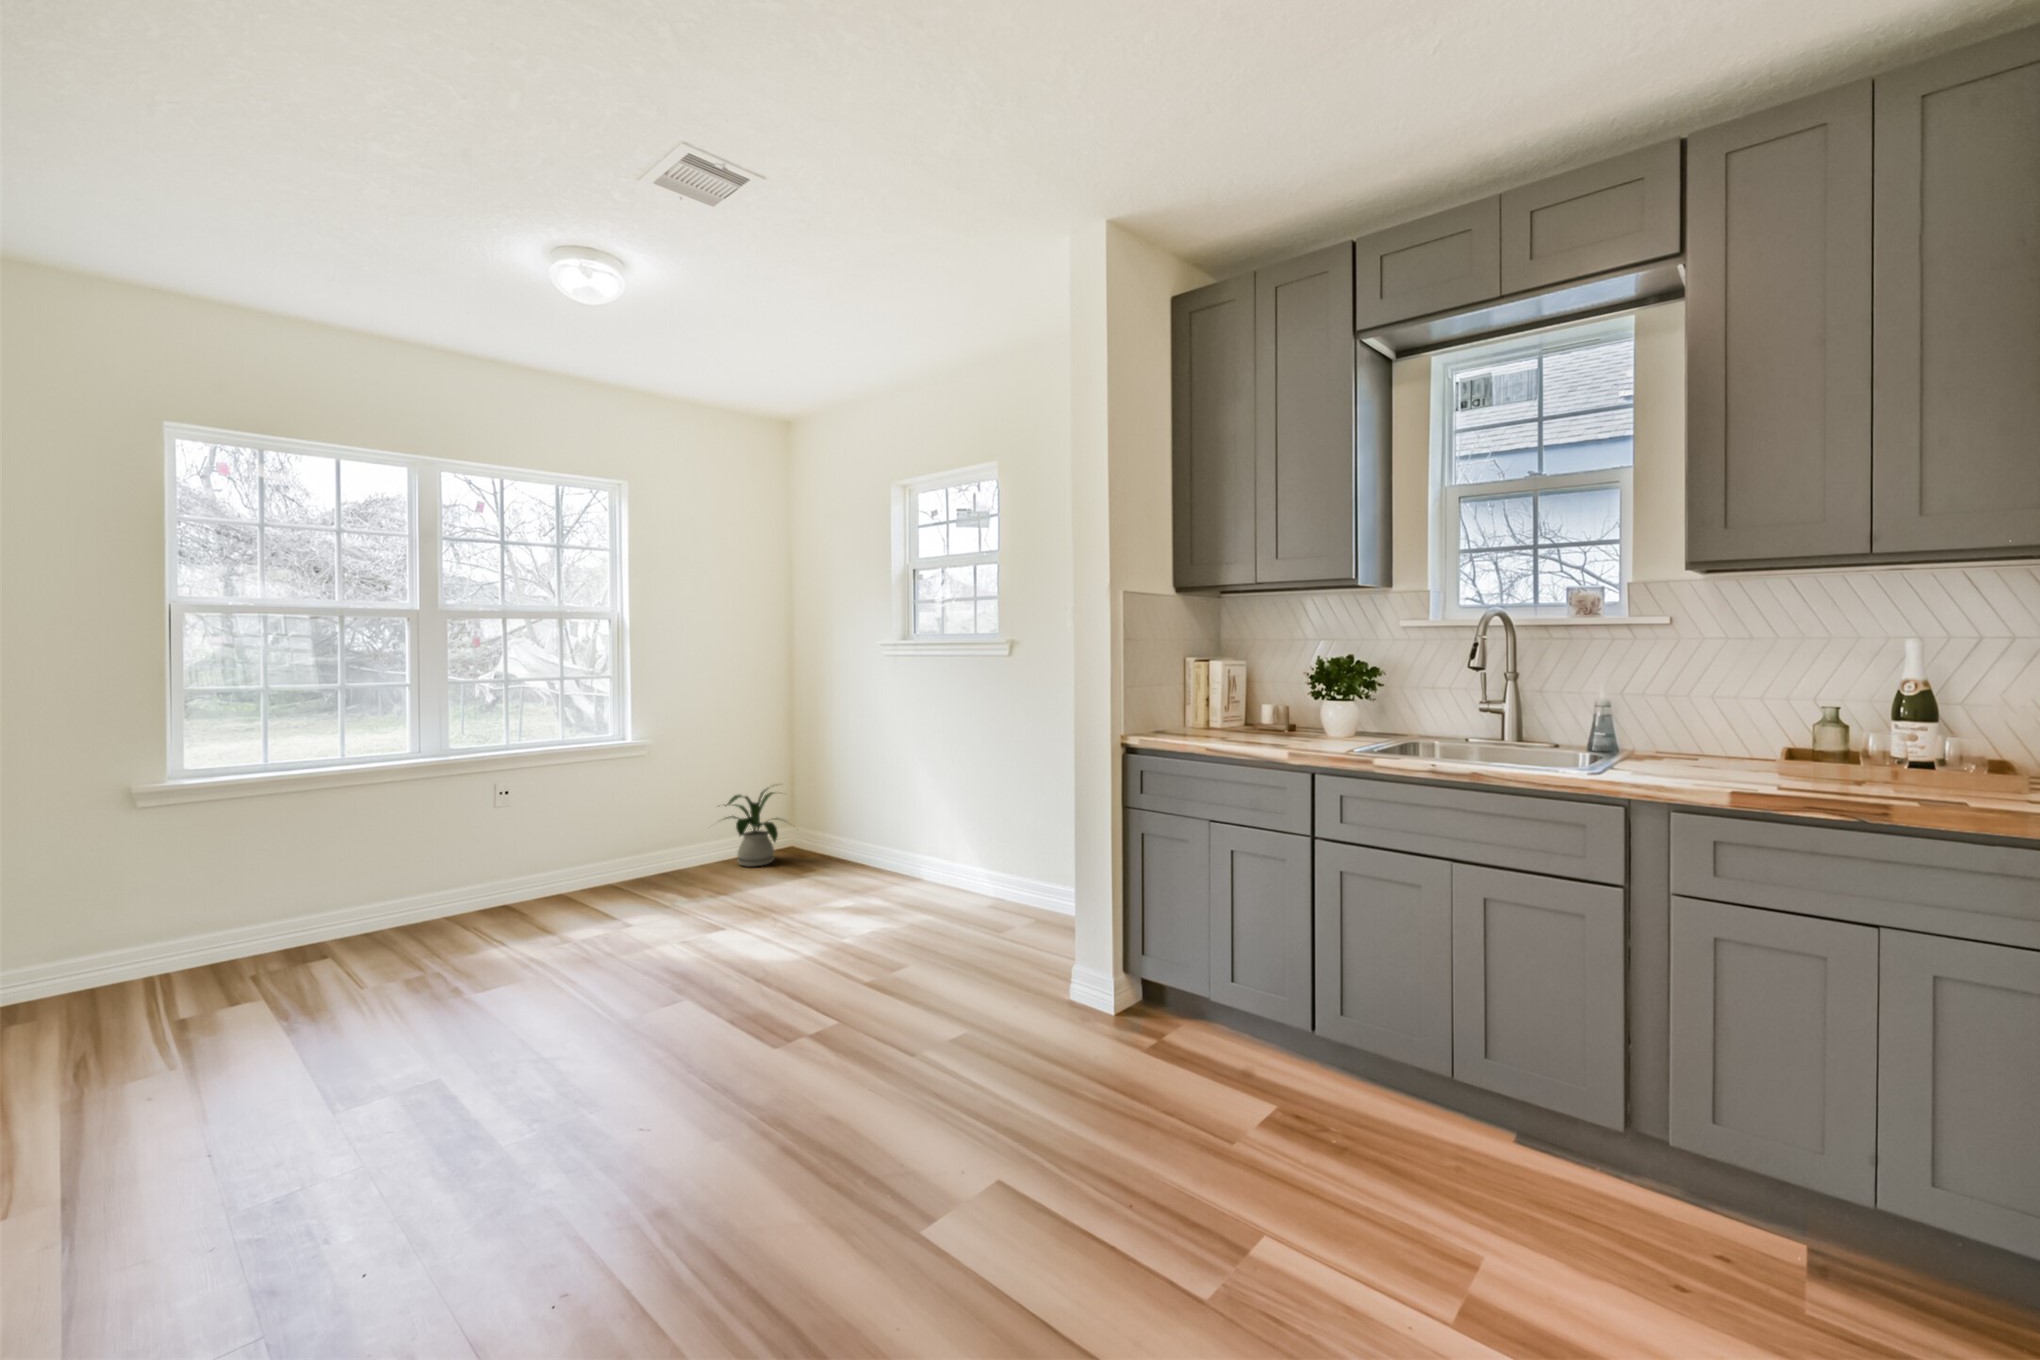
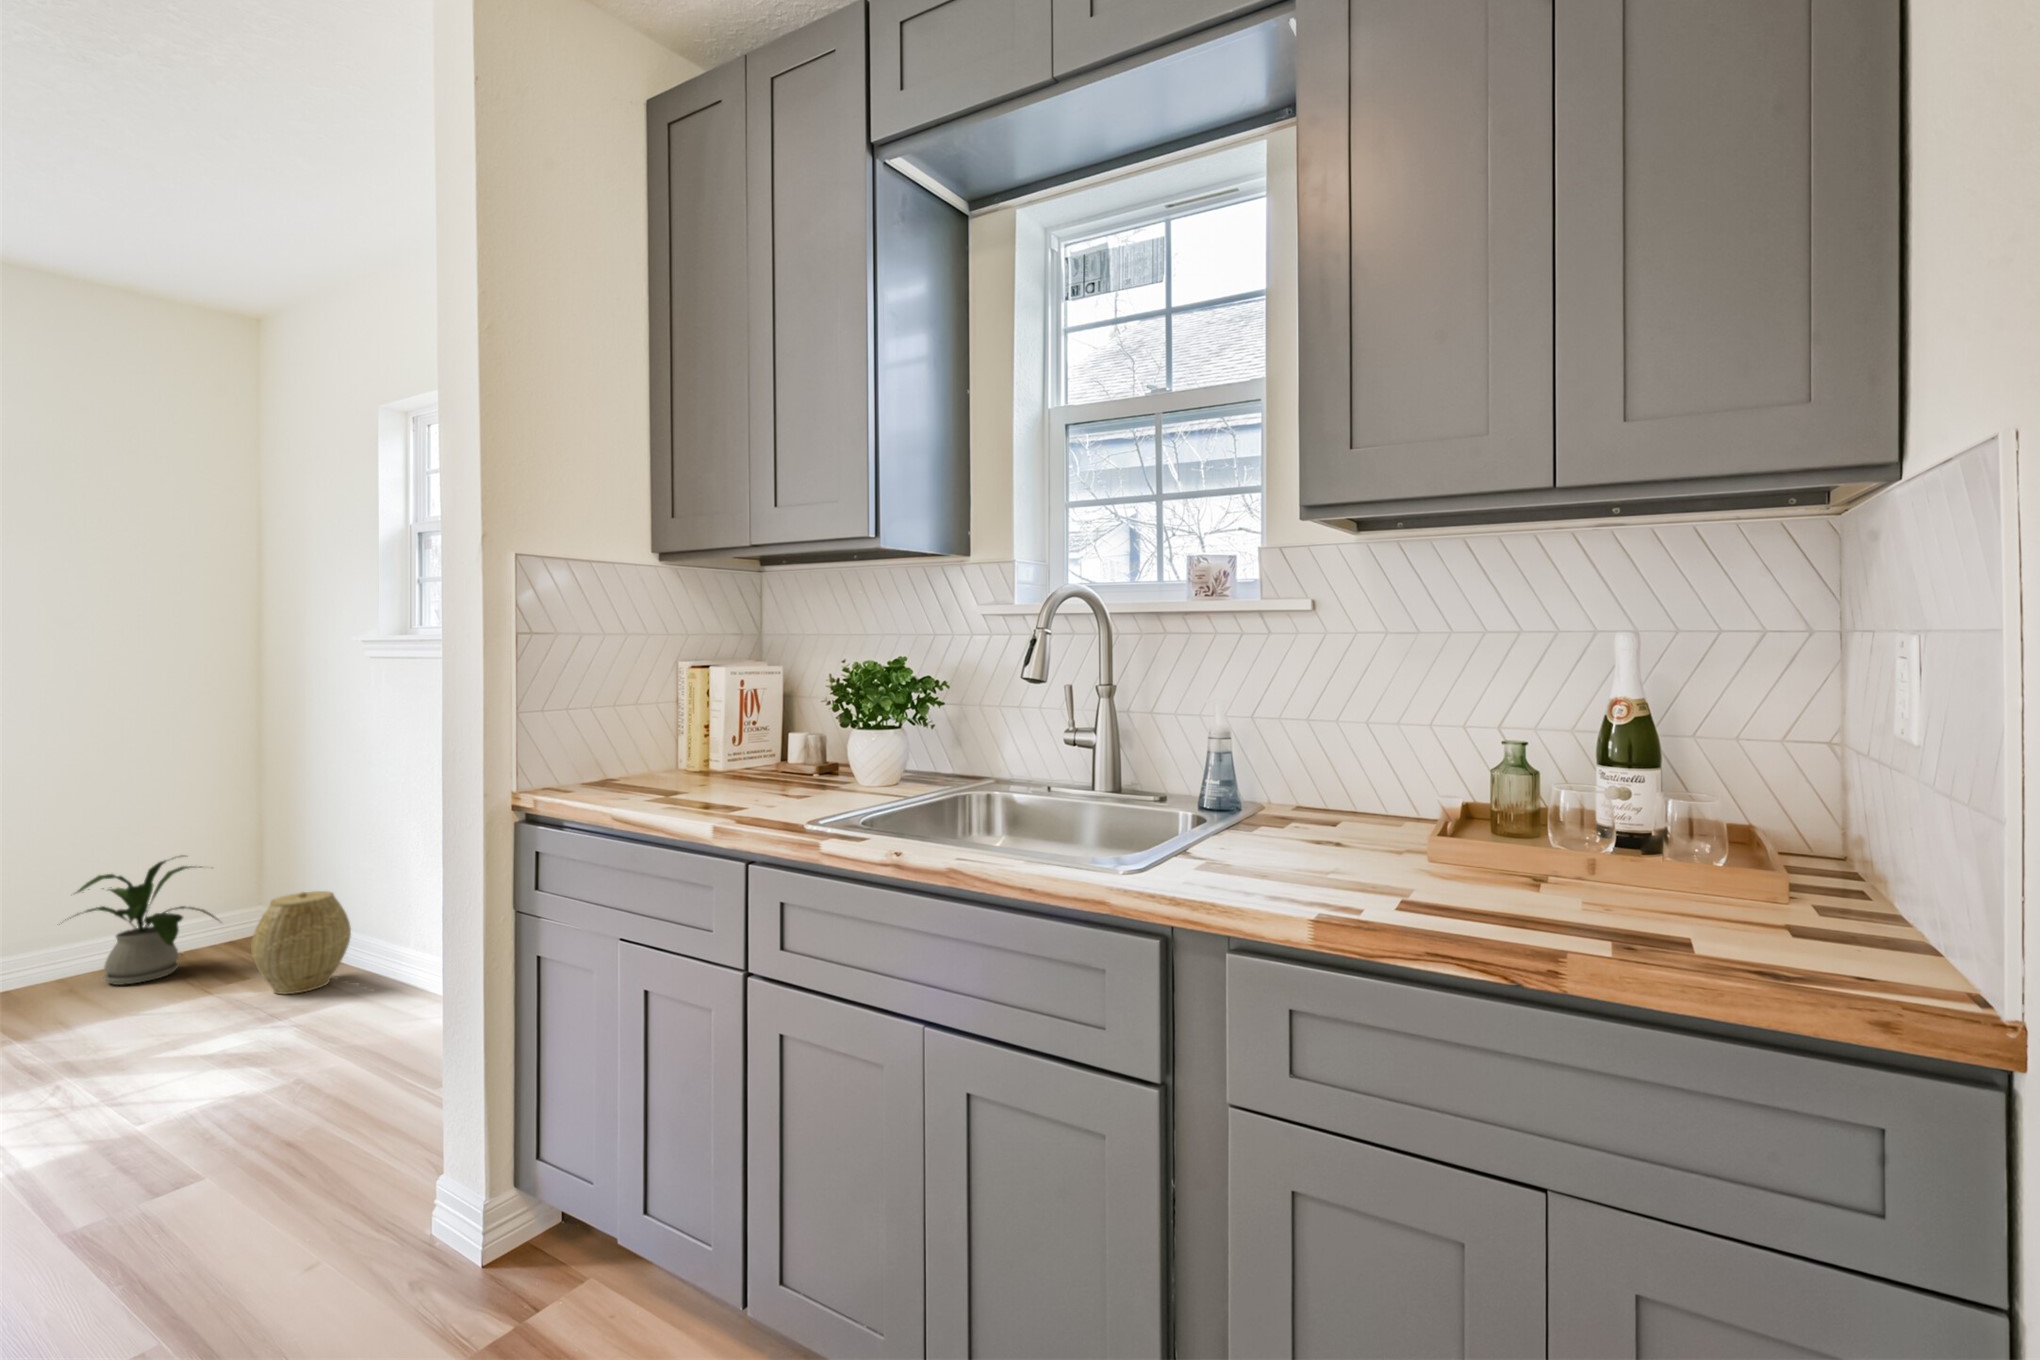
woven basket: none [833,810,886,876] -> present [251,891,351,994]

